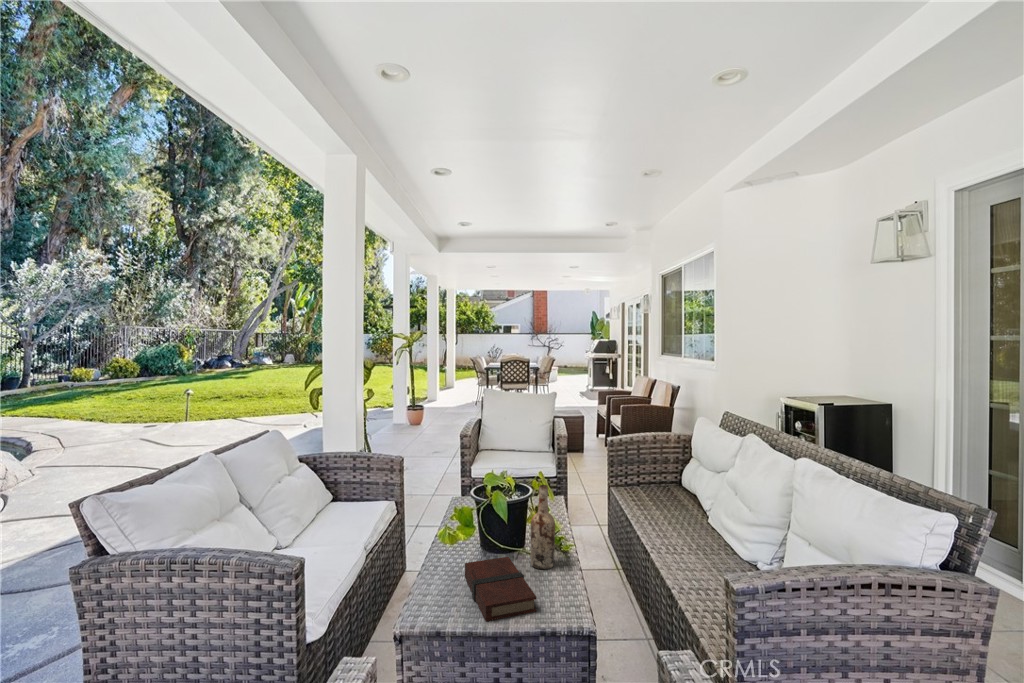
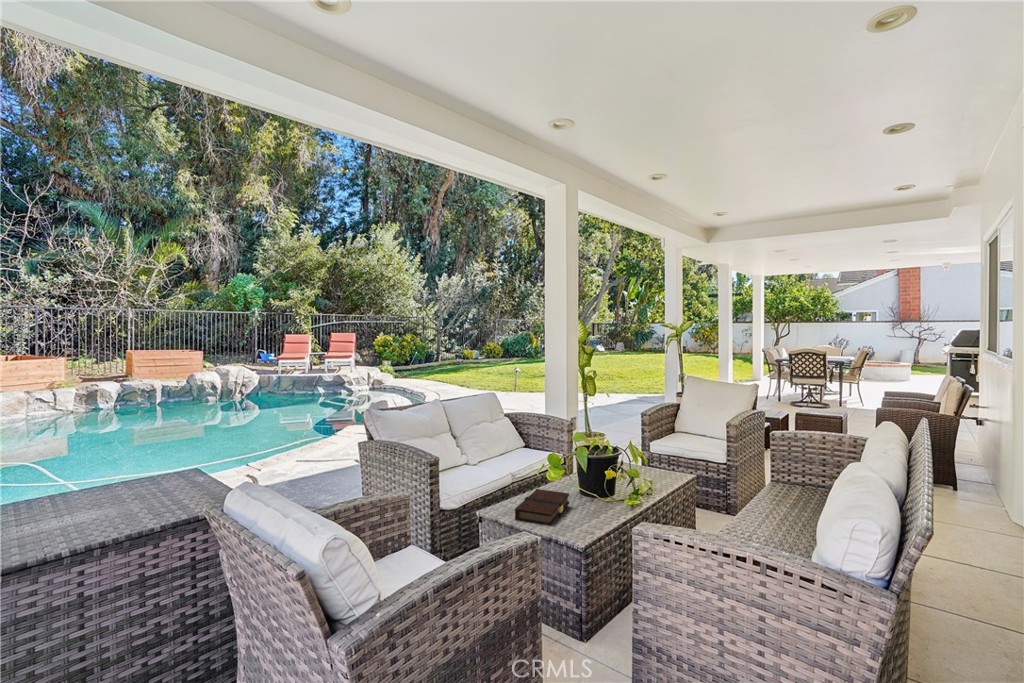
wine bottle: present [531,485,555,569] -> none [590,444,611,512]

